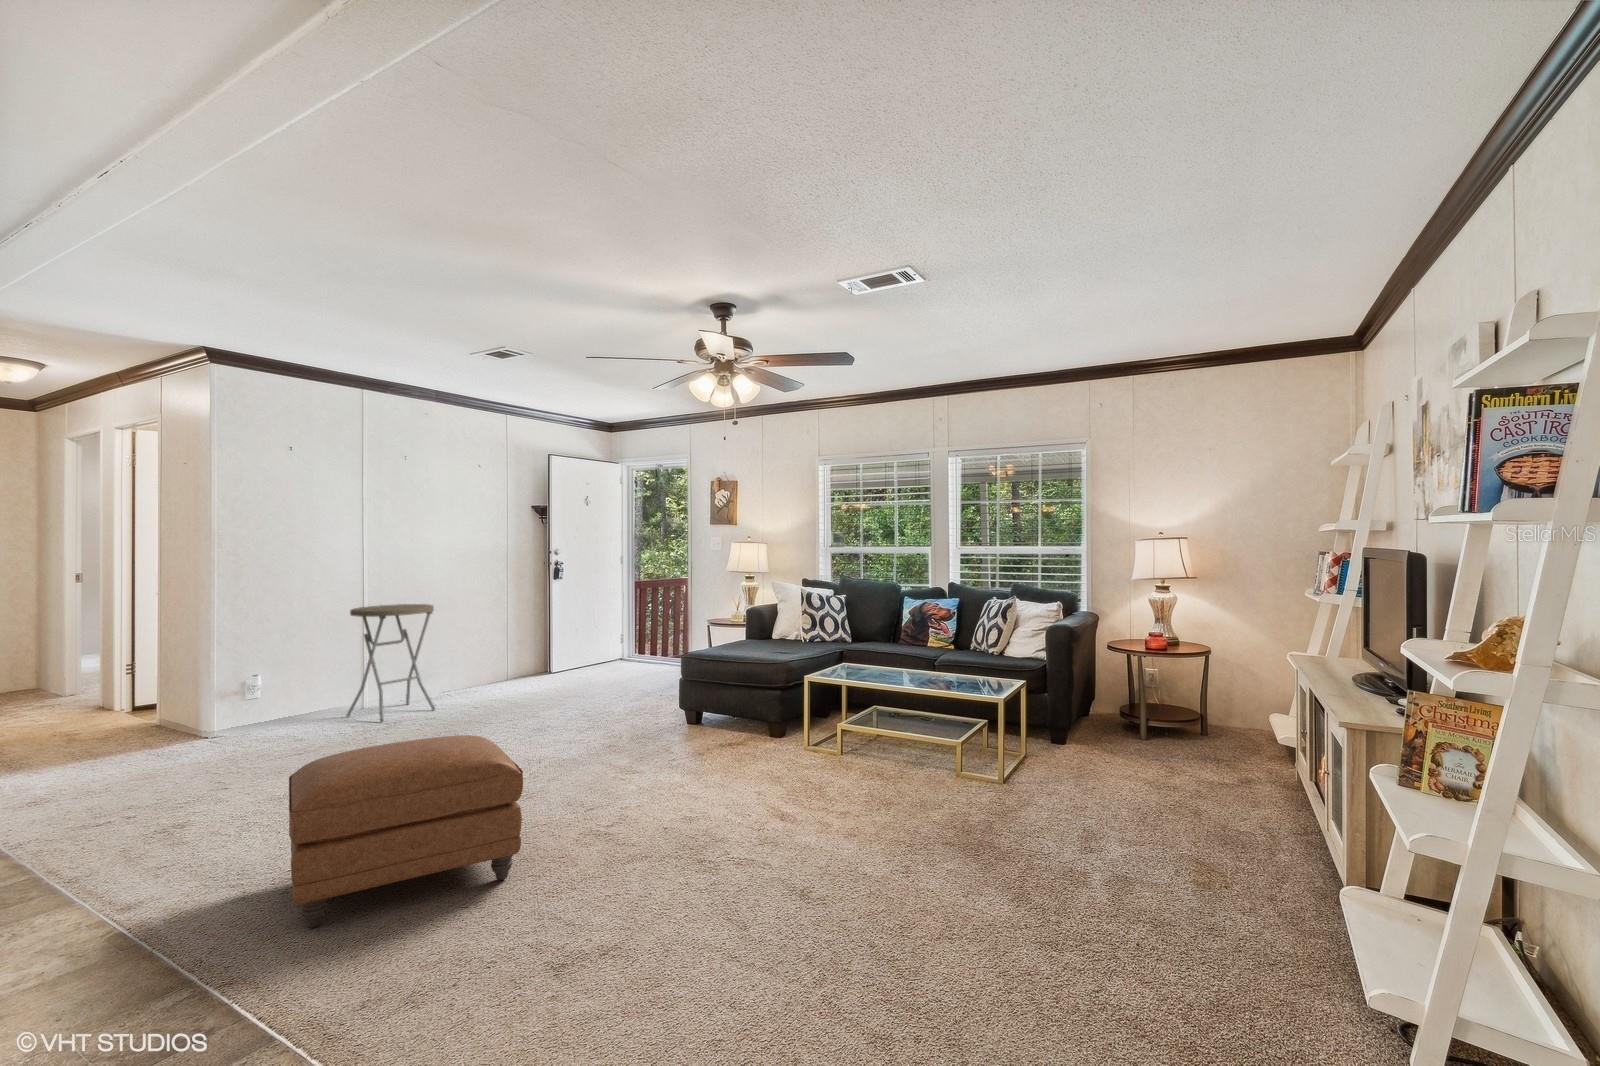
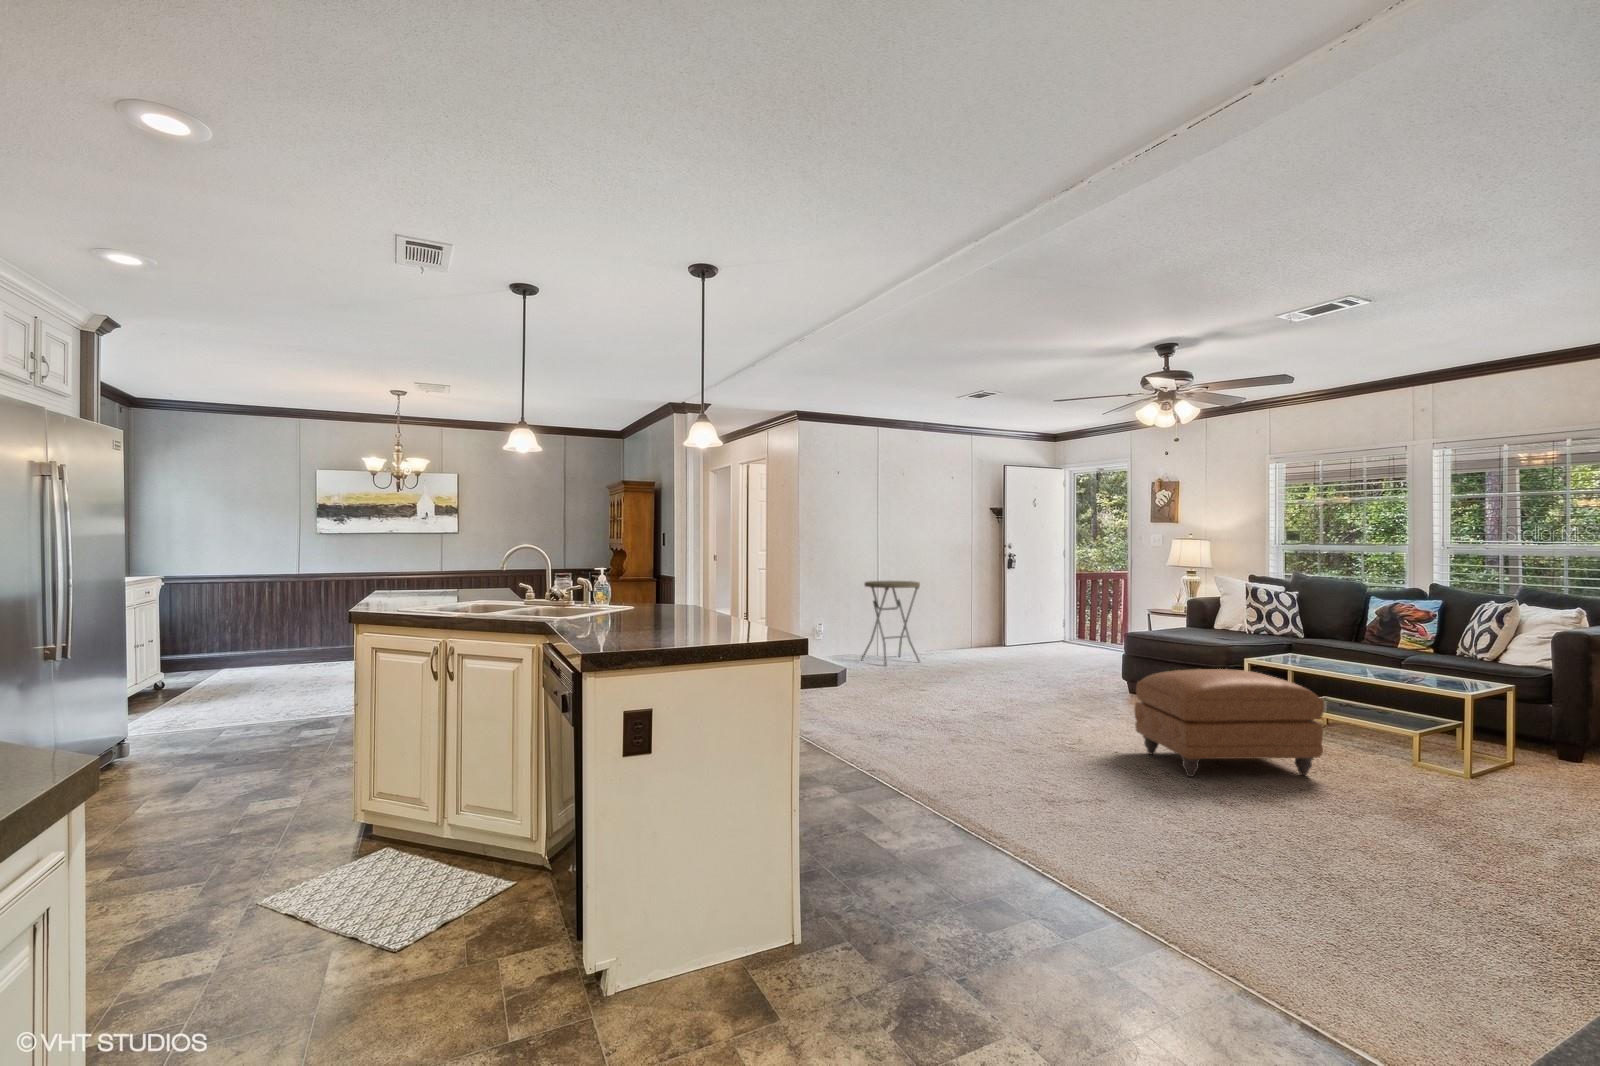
ottoman: present [289,735,523,928] -> present [1134,669,1324,777]

